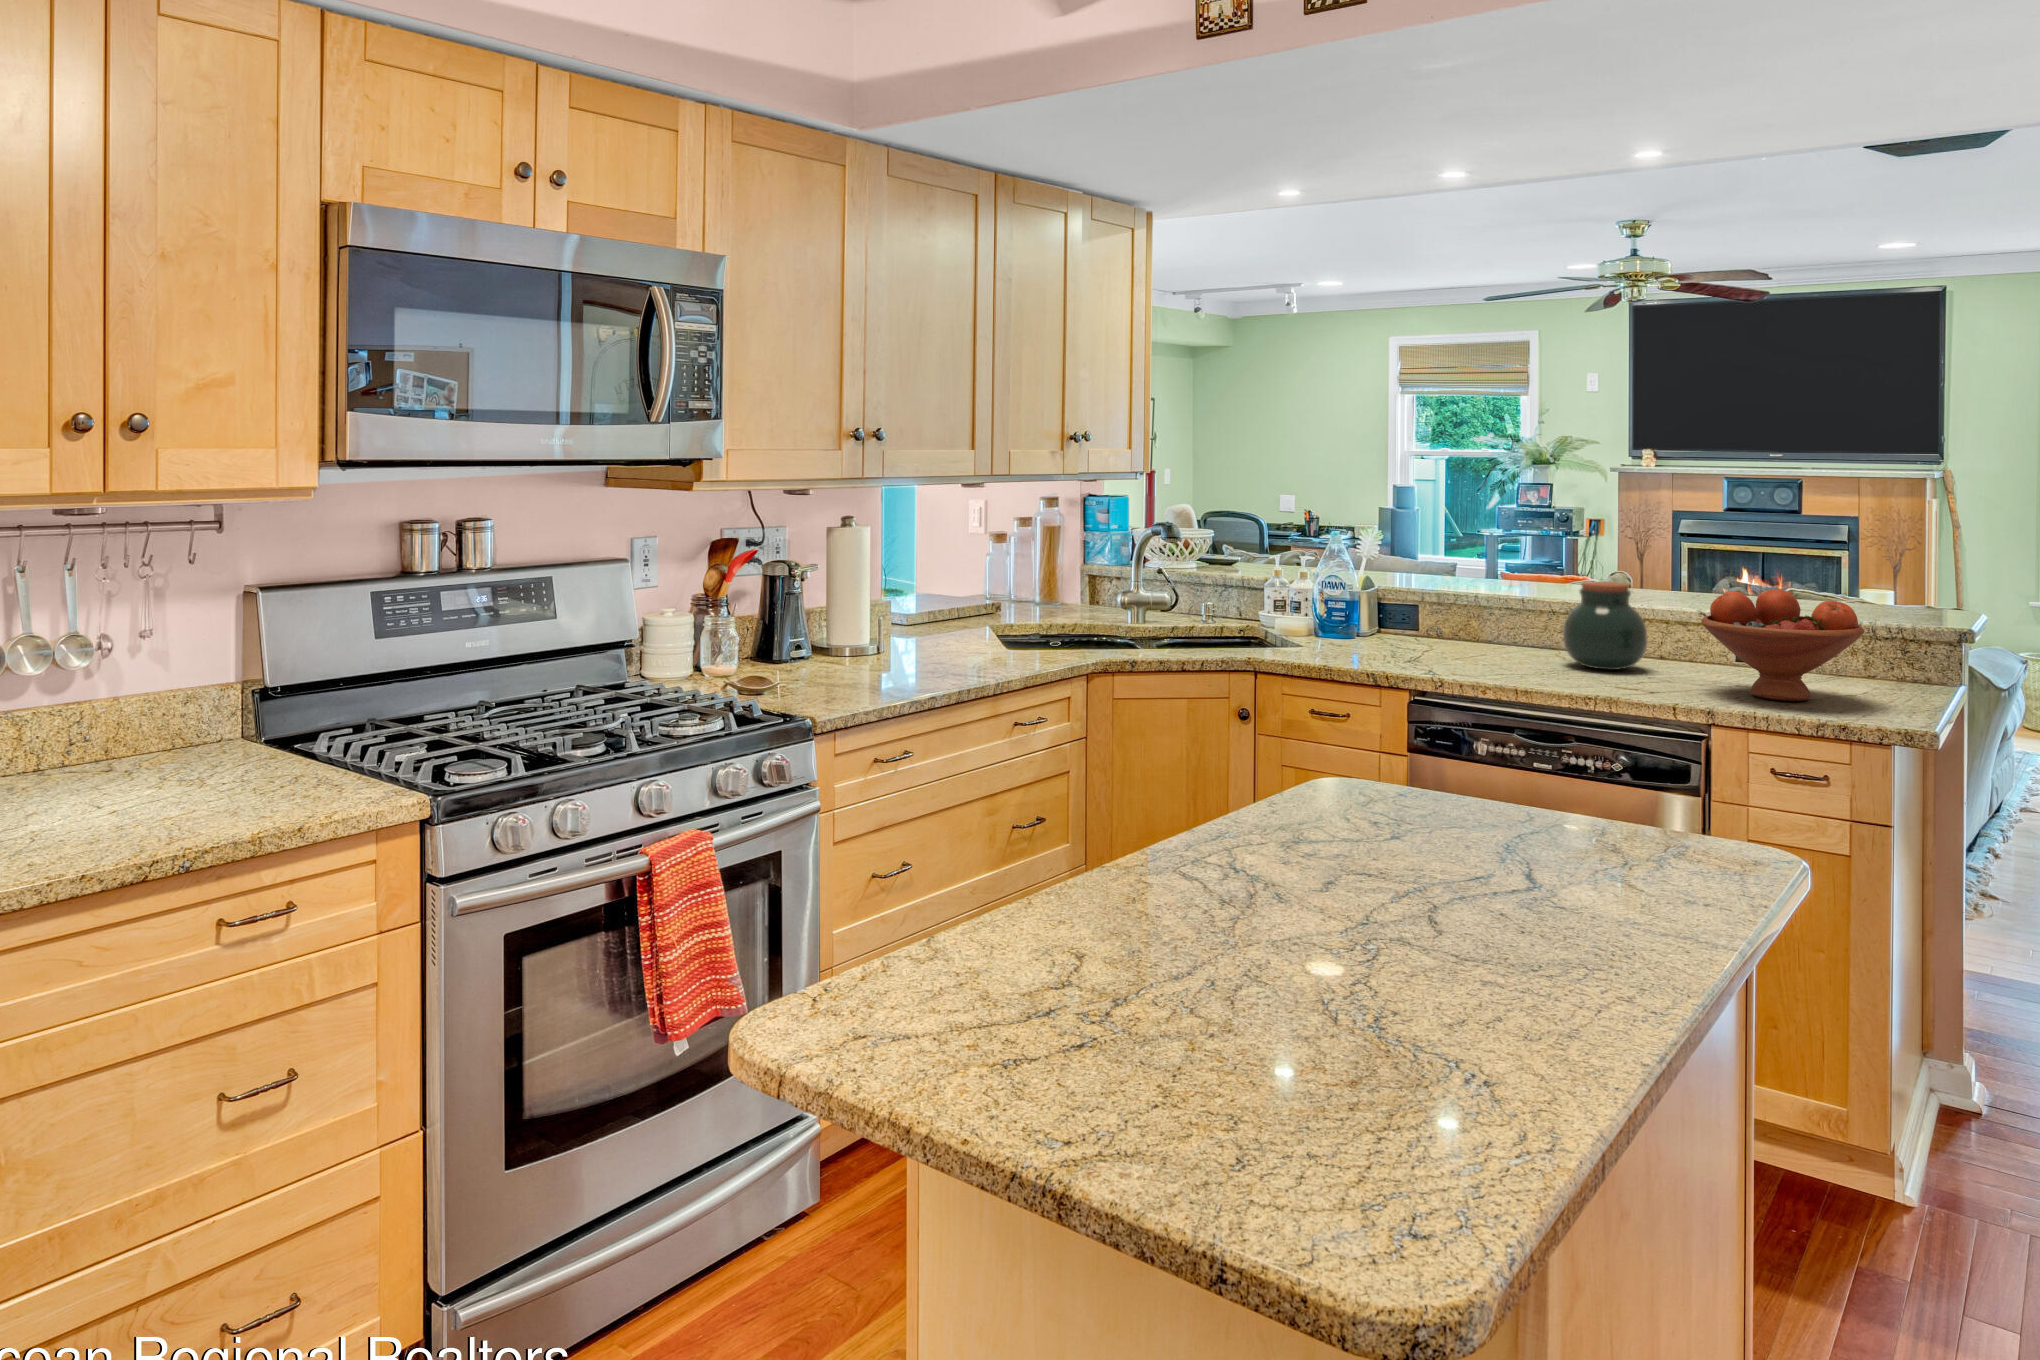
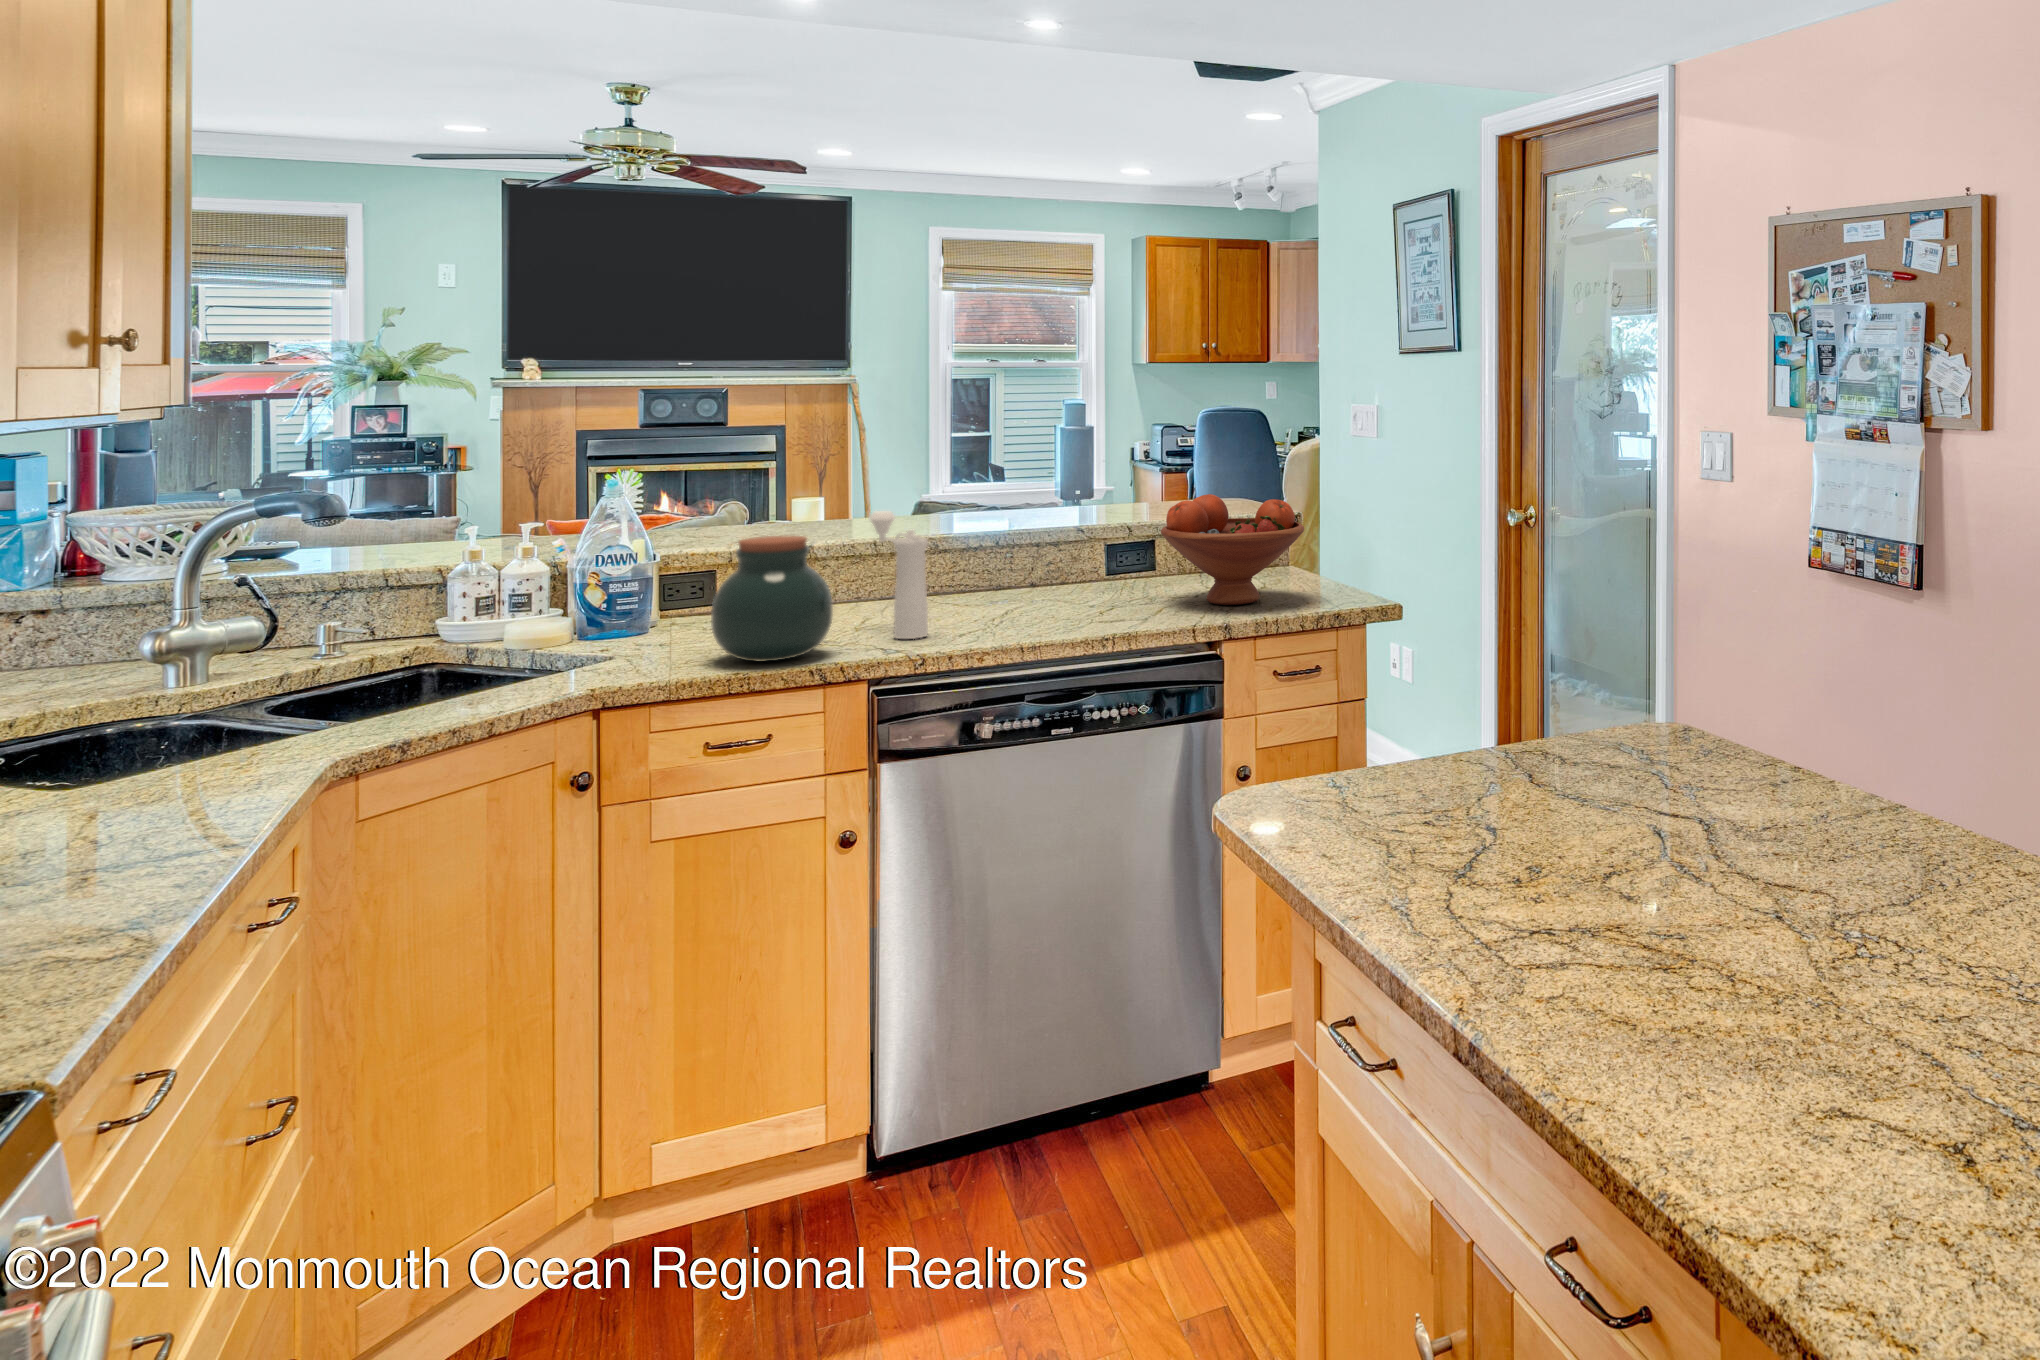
pepper mill: none [1444,570,1471,669] -> present [870,511,928,639]
jar: present [1563,582,1647,670] -> present [711,536,833,662]

